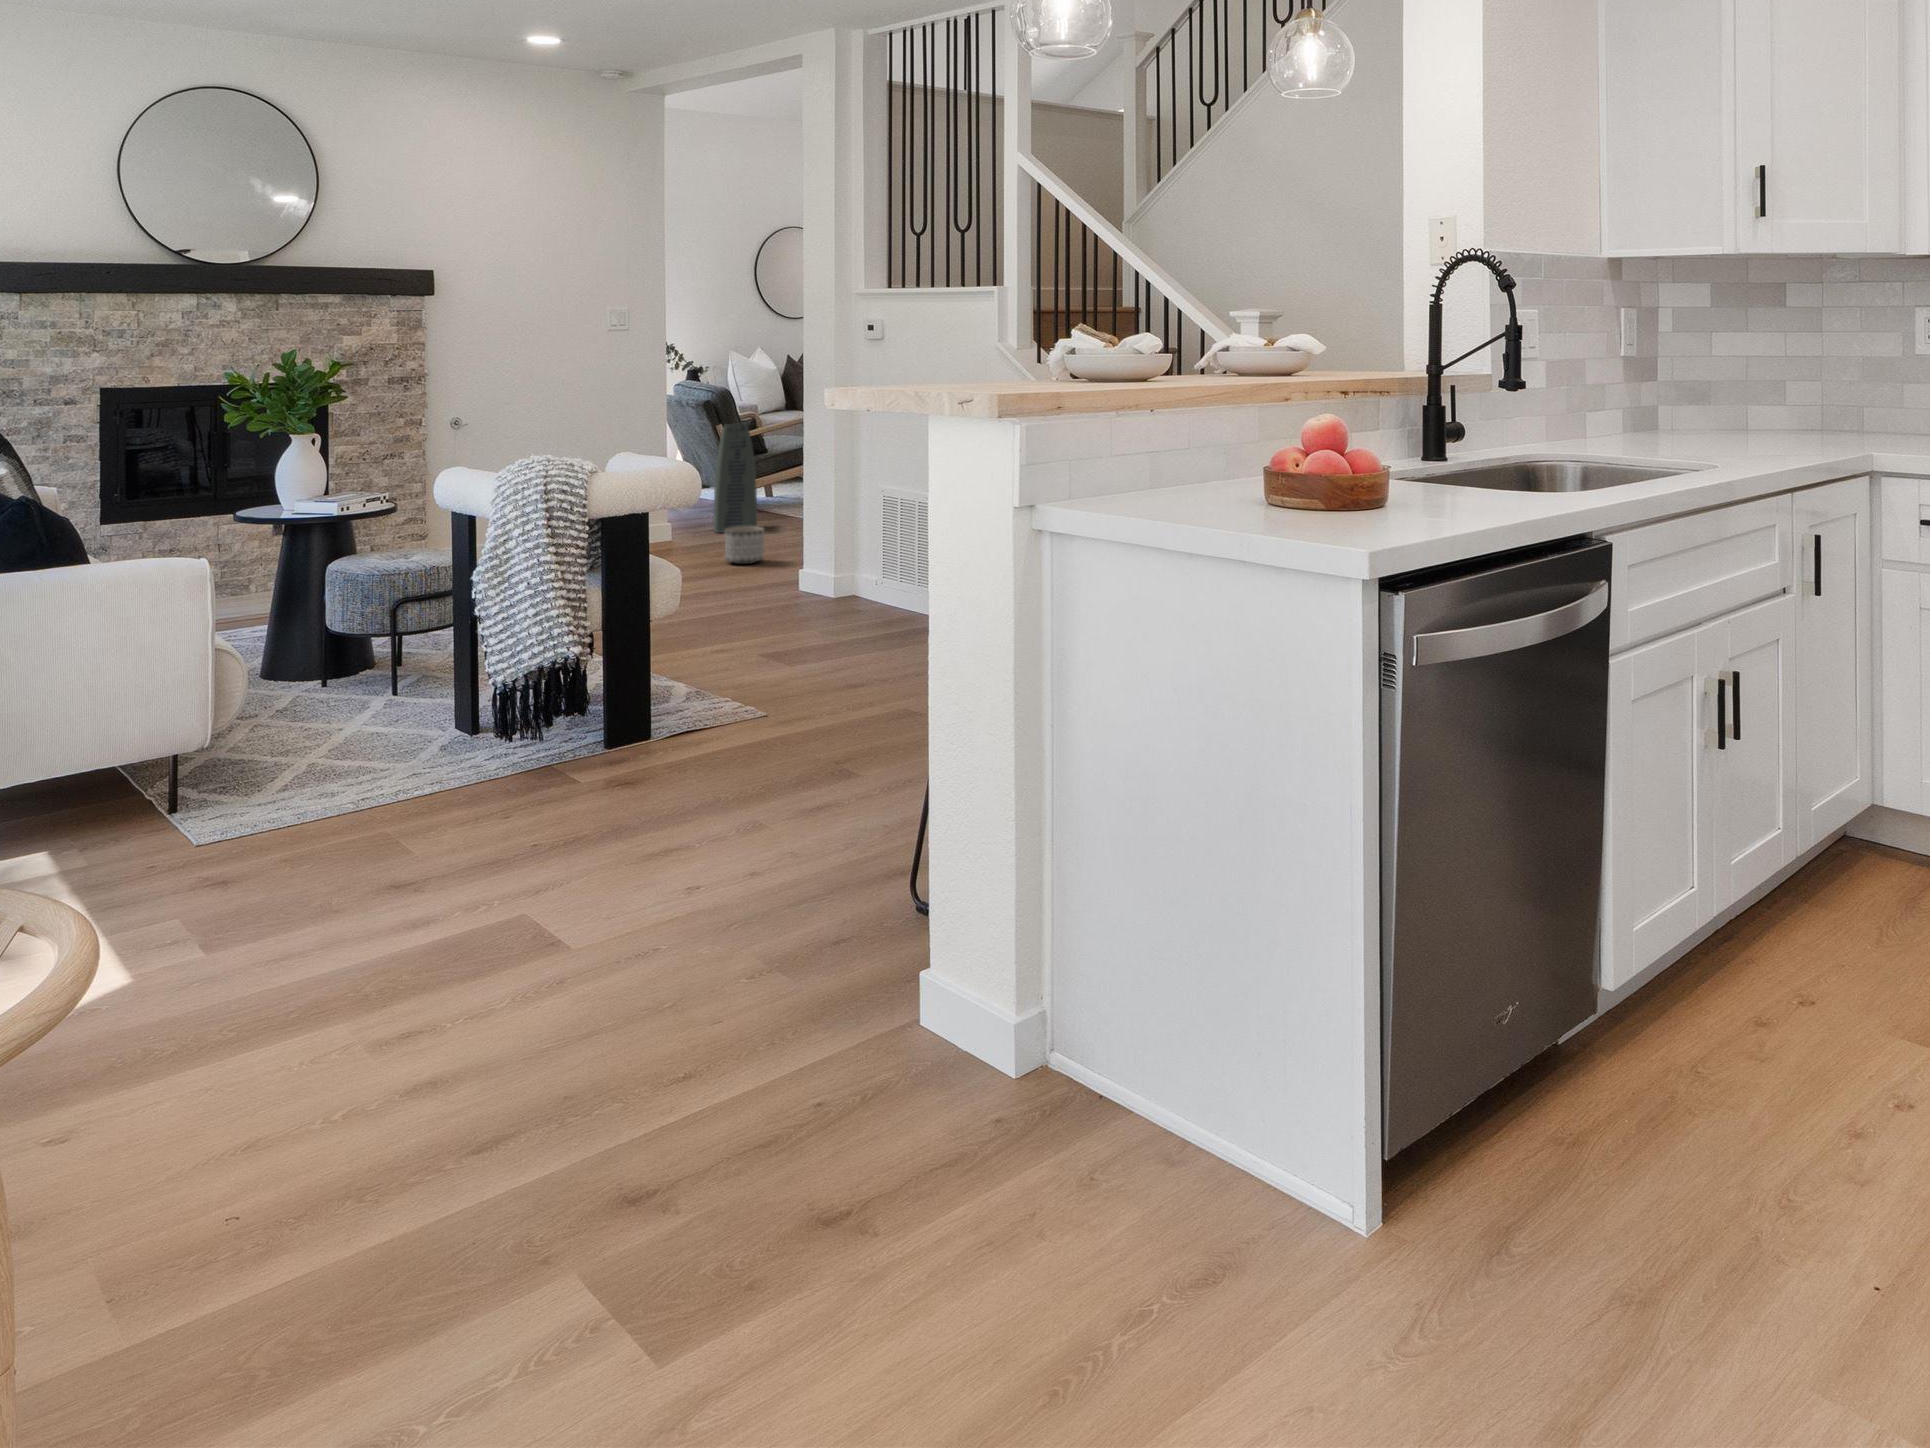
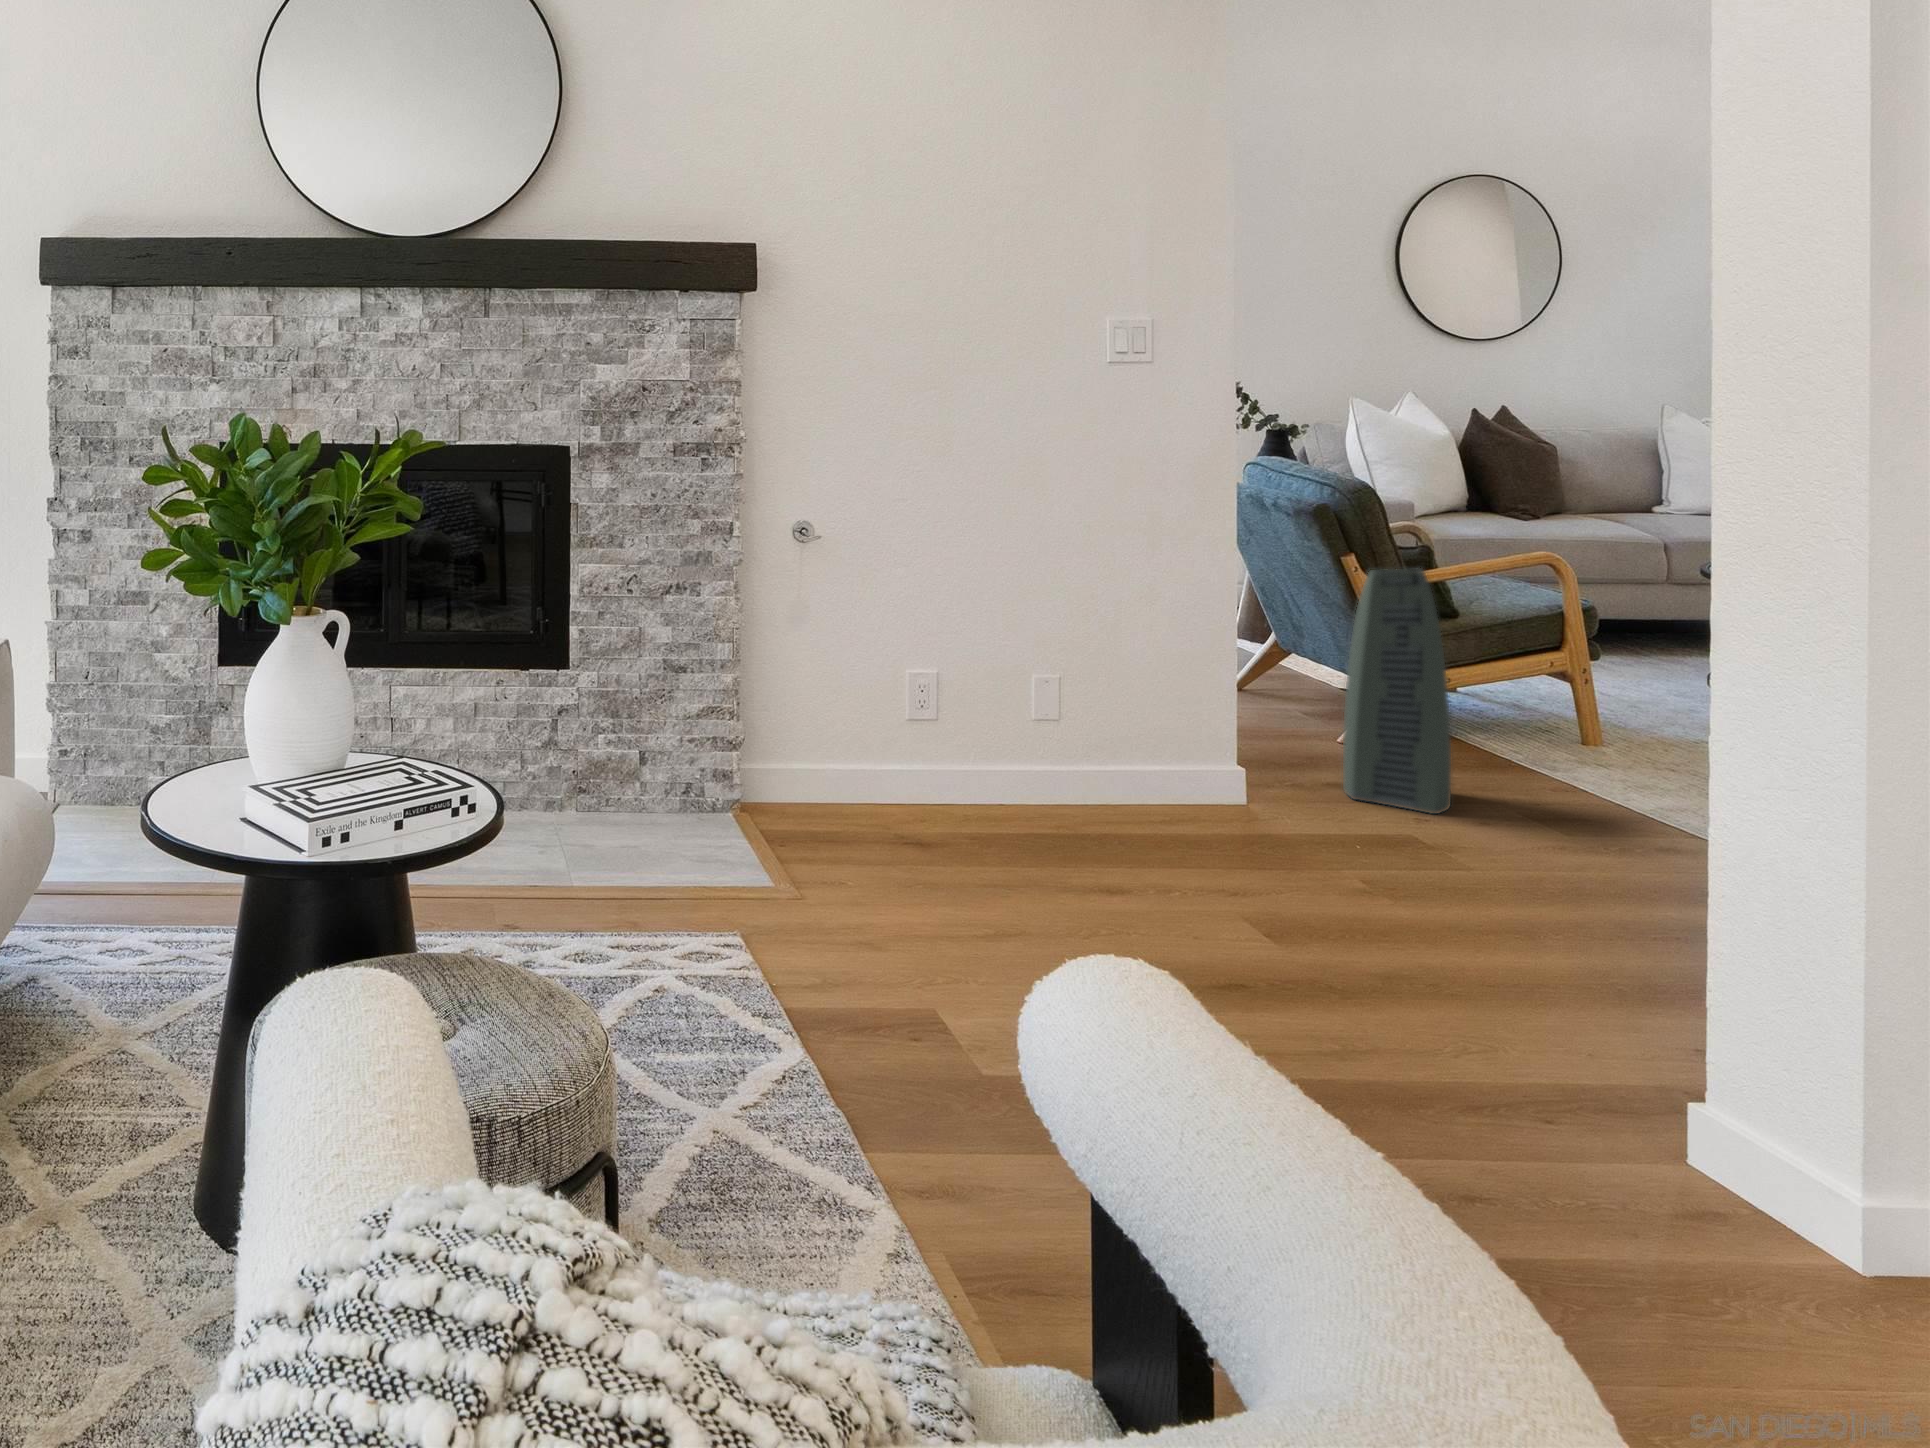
planter: present [725,526,764,564] -> none [1397,852,1514,962]

